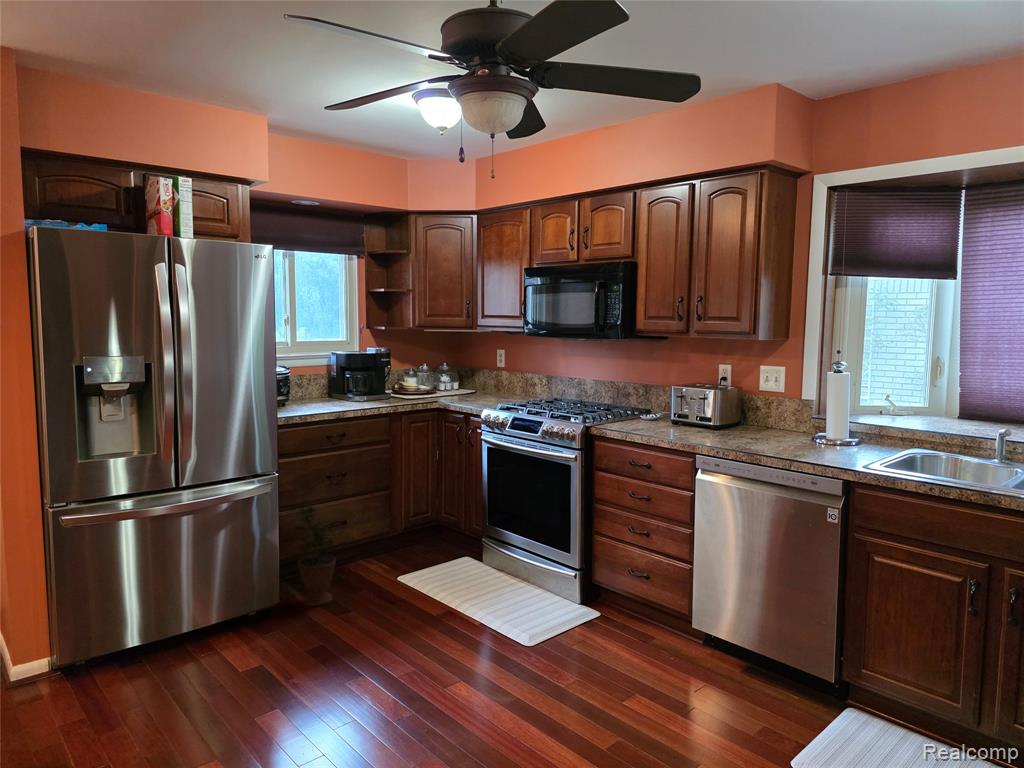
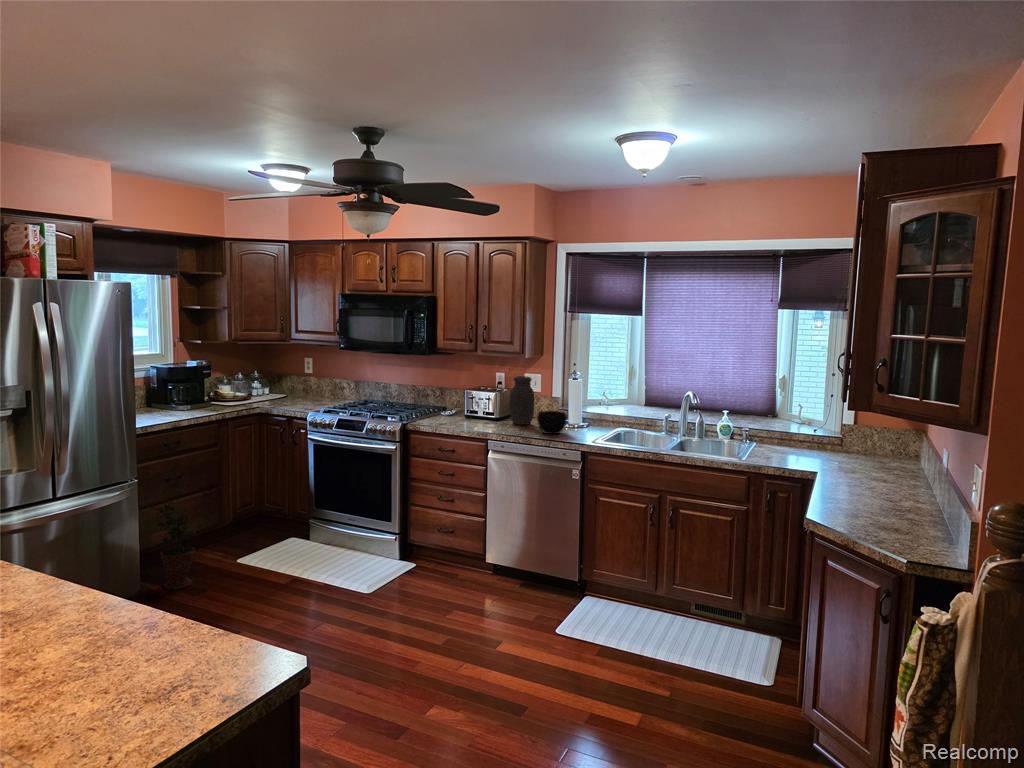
jar: none [735,367,772,436] -> present [510,376,535,425]
bowl: none [774,416,821,451] -> present [537,411,567,434]

